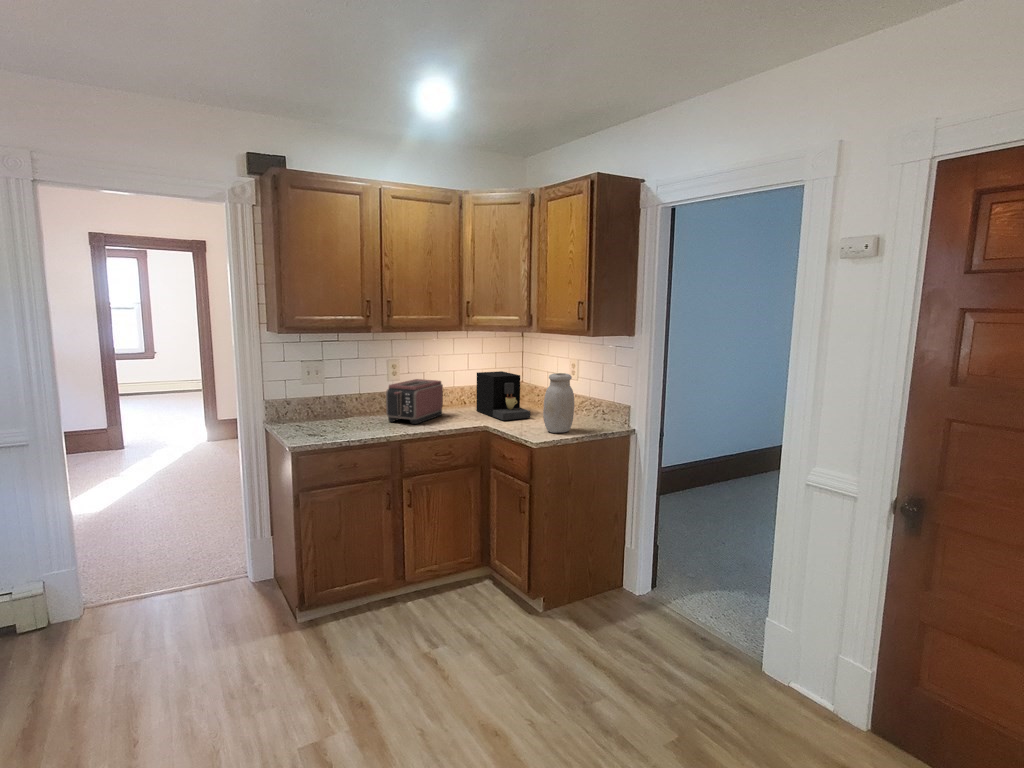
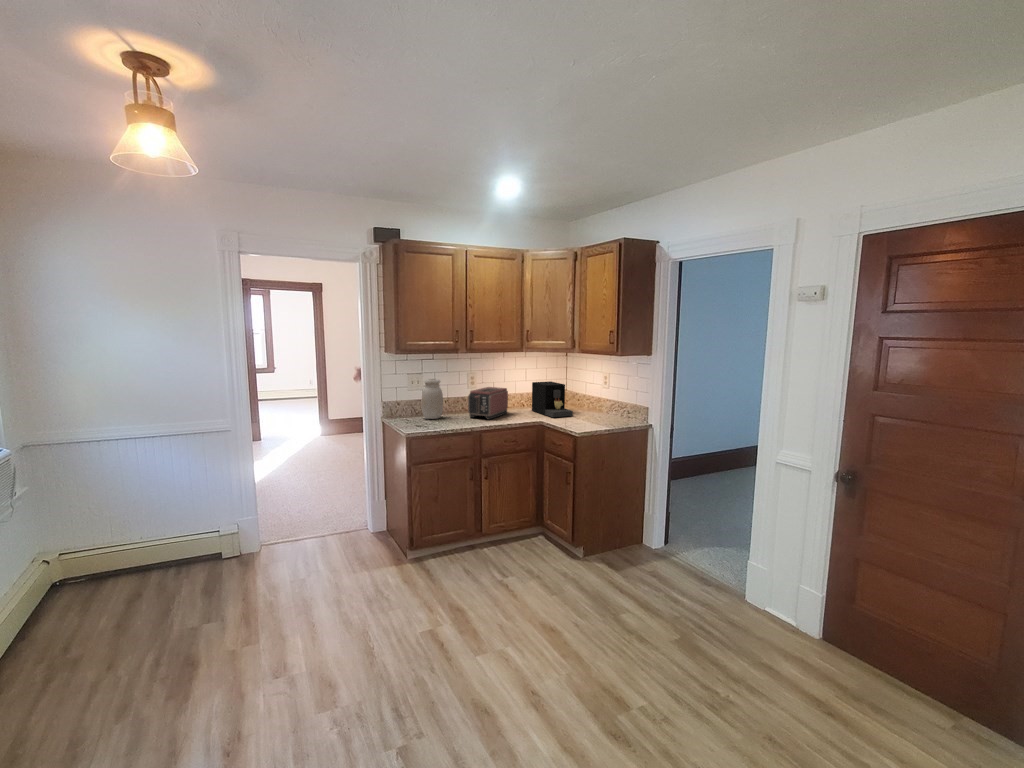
jar: present [543,373,574,433] -> present [421,379,443,419]

